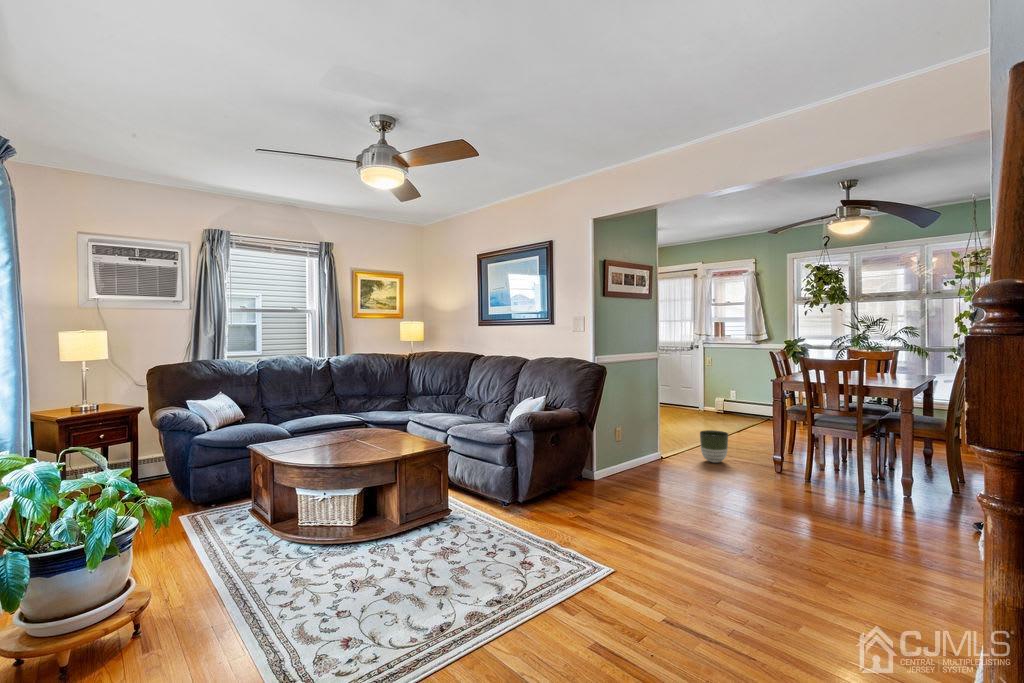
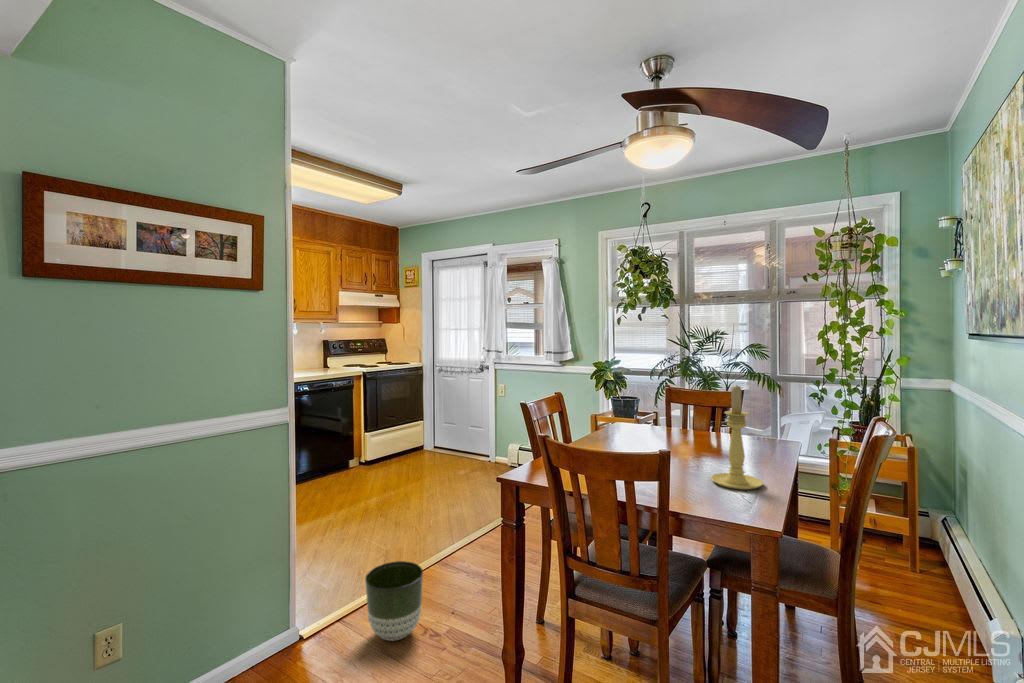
candle holder: none [886,339,913,384] -> present [711,386,763,490]

